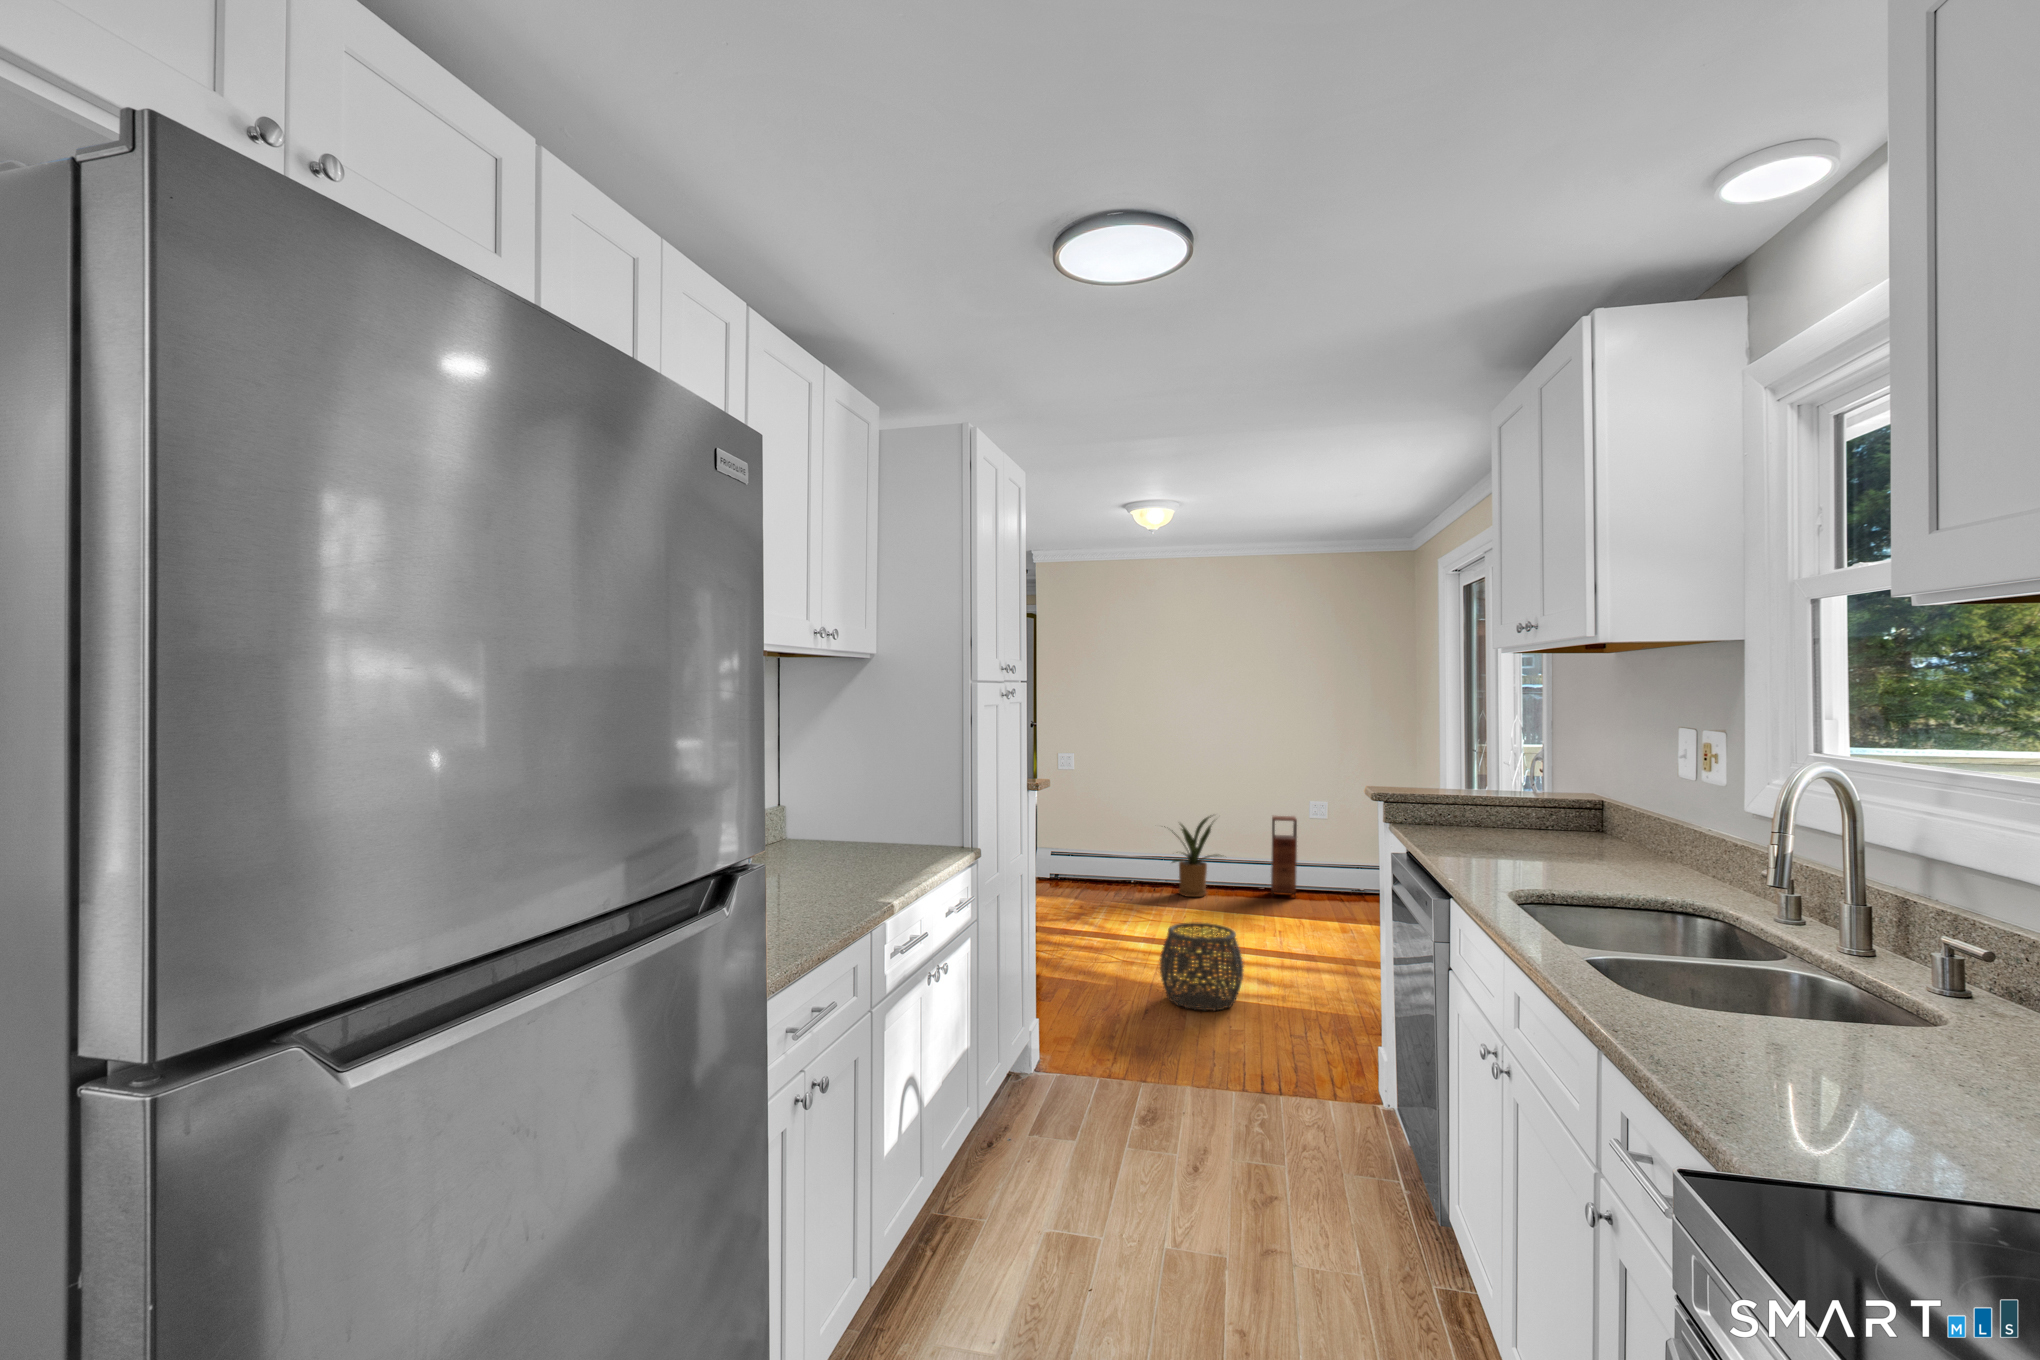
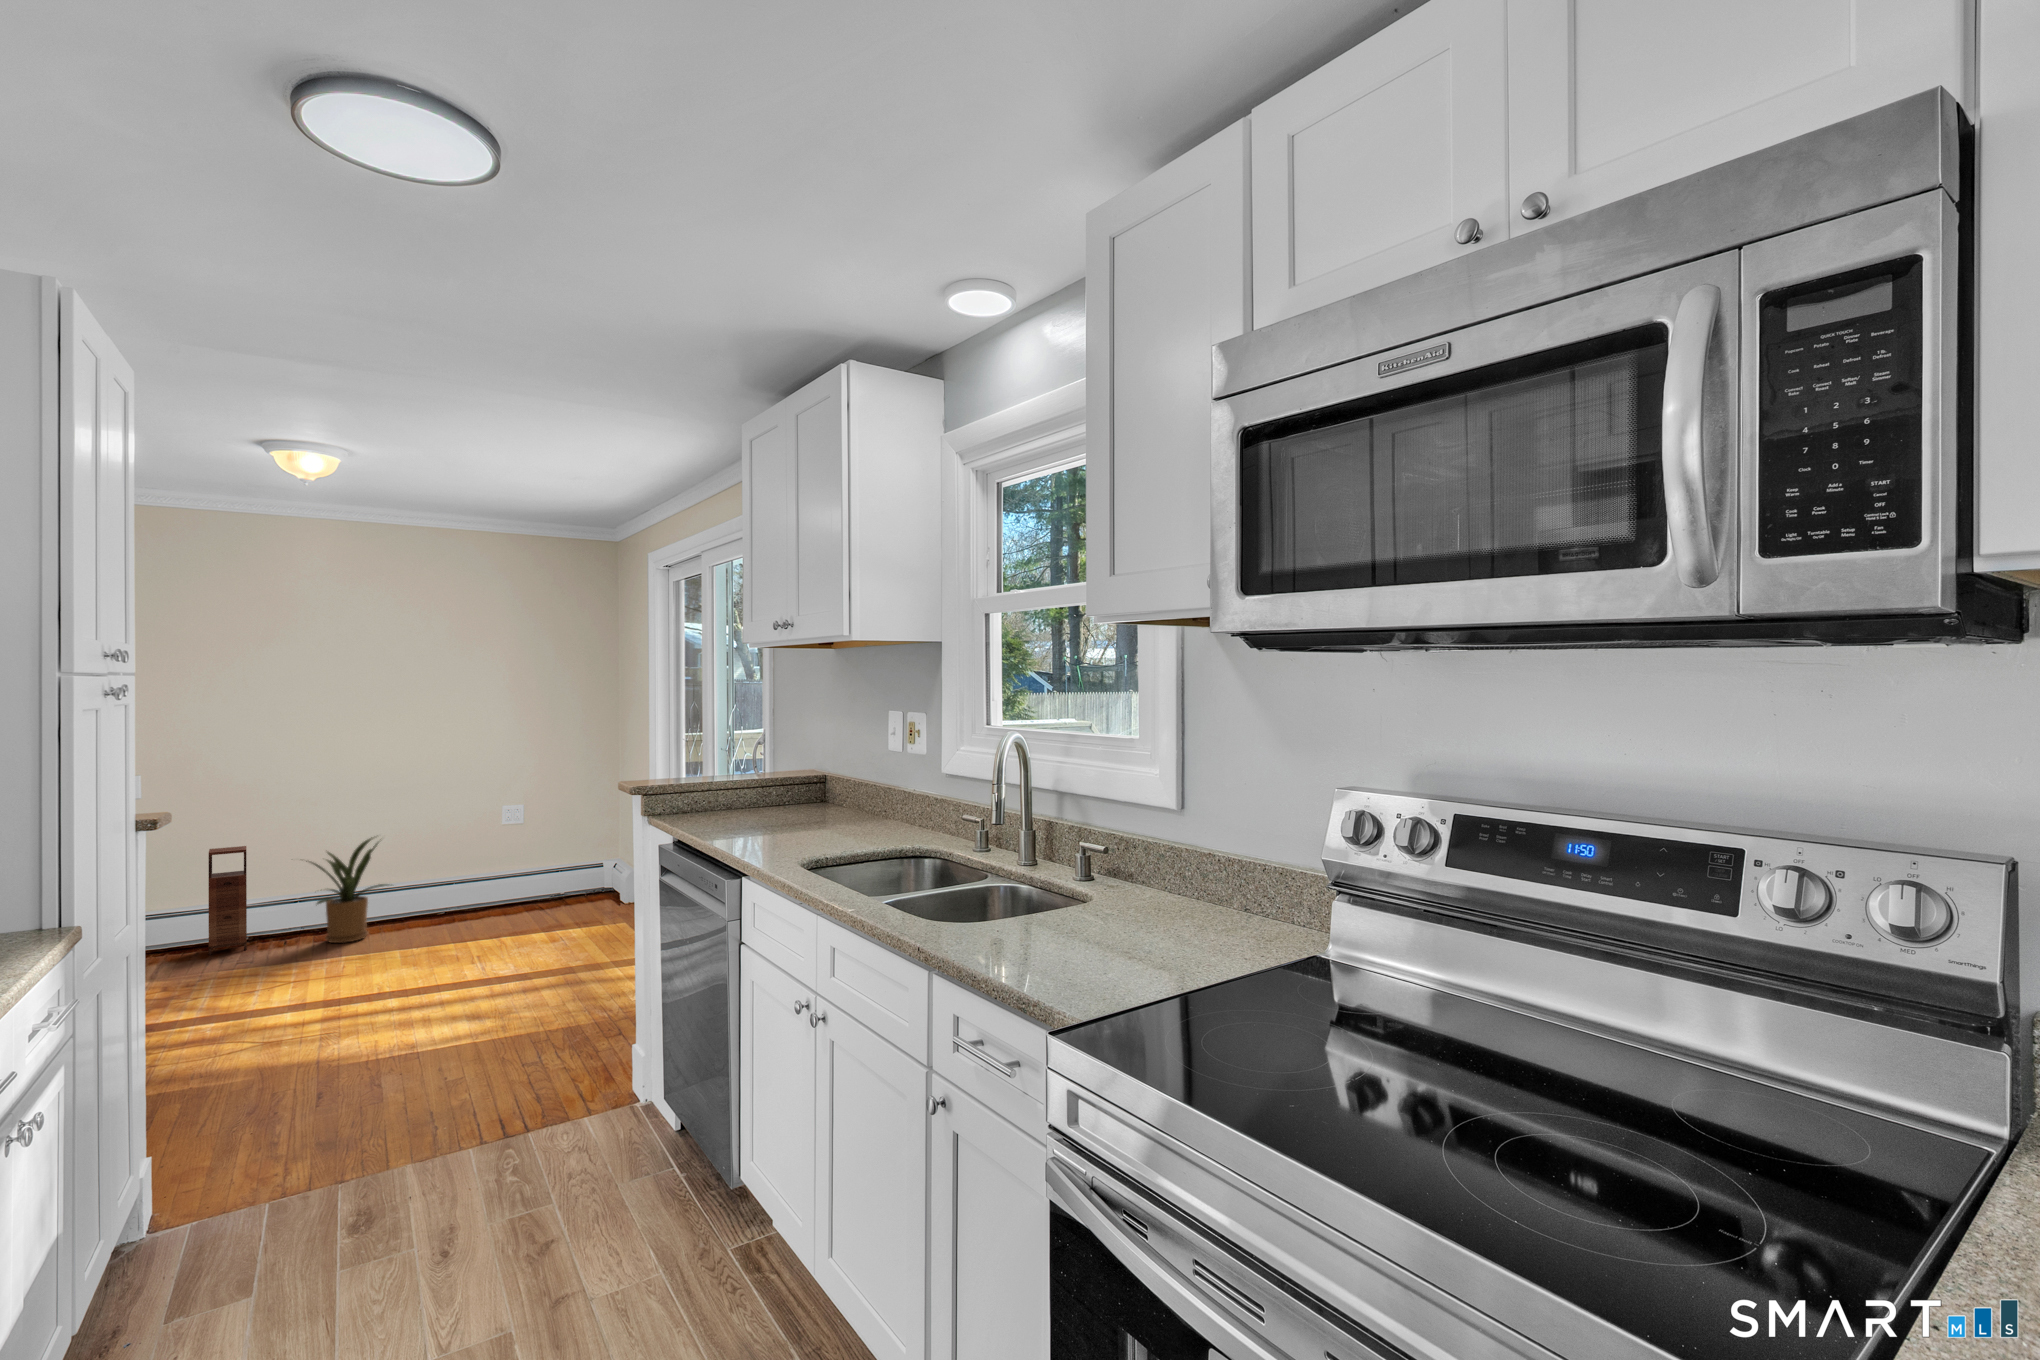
storage cabinet: present [1271,816,1297,896] -> present [209,846,247,955]
woven basket: present [1160,923,1243,1011] -> none [336,964,455,1075]

